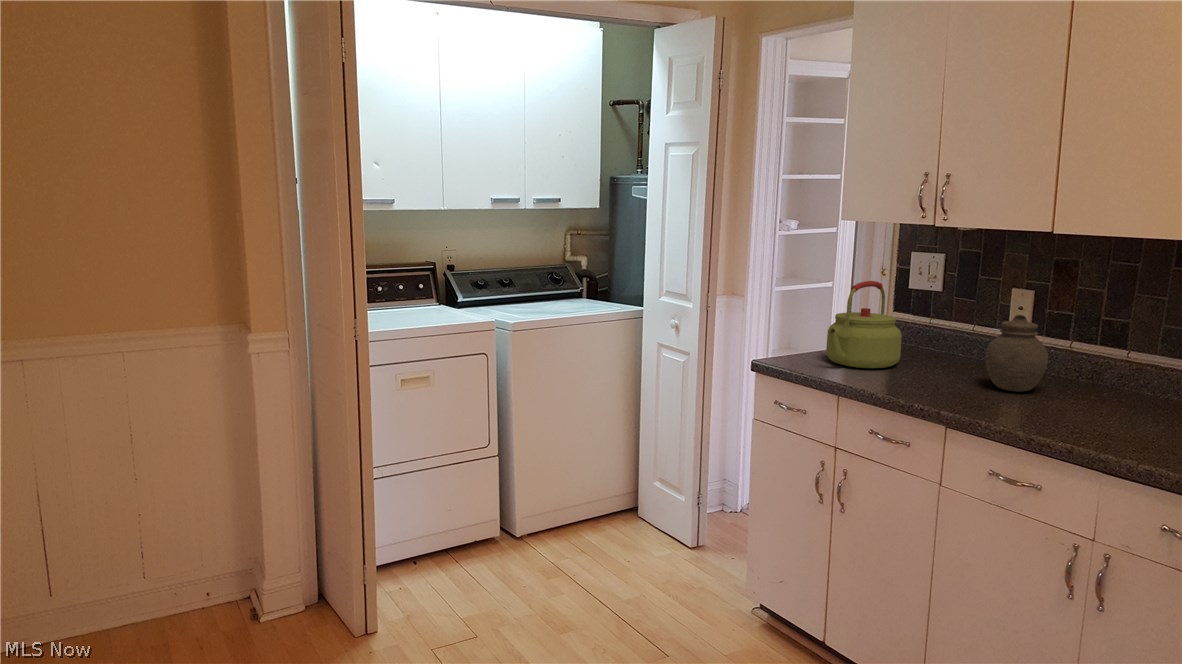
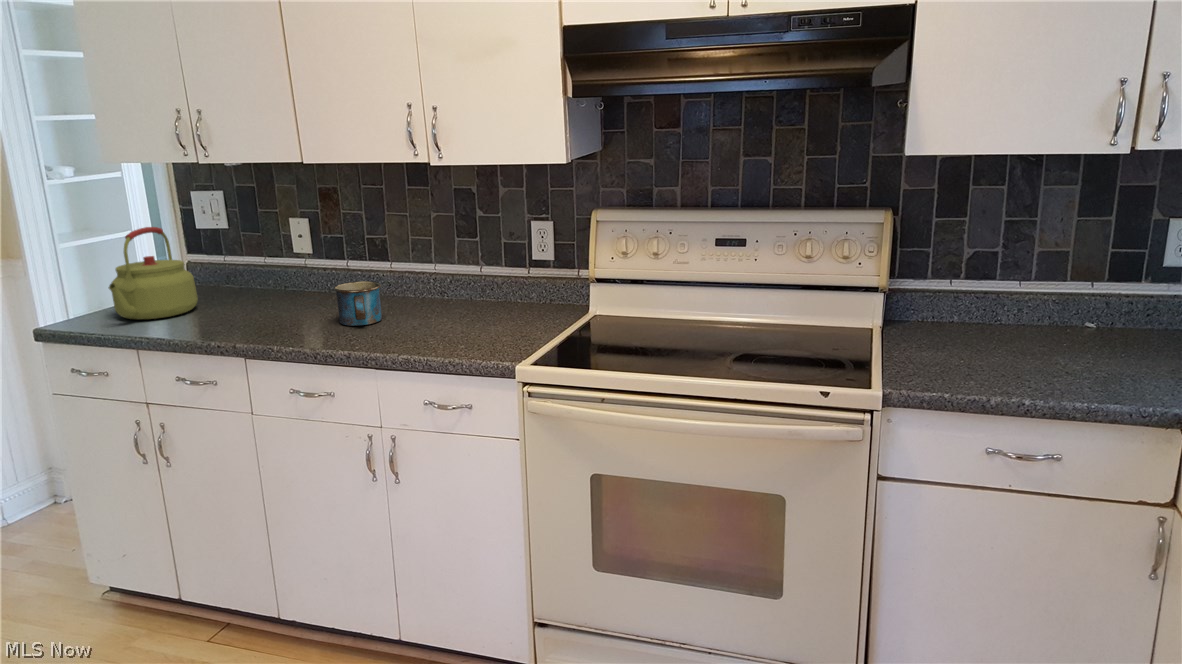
jar: present [985,315,1048,392] -> none [274,243,328,313]
mug: none [1058,367,1121,420] -> present [334,281,382,326]

